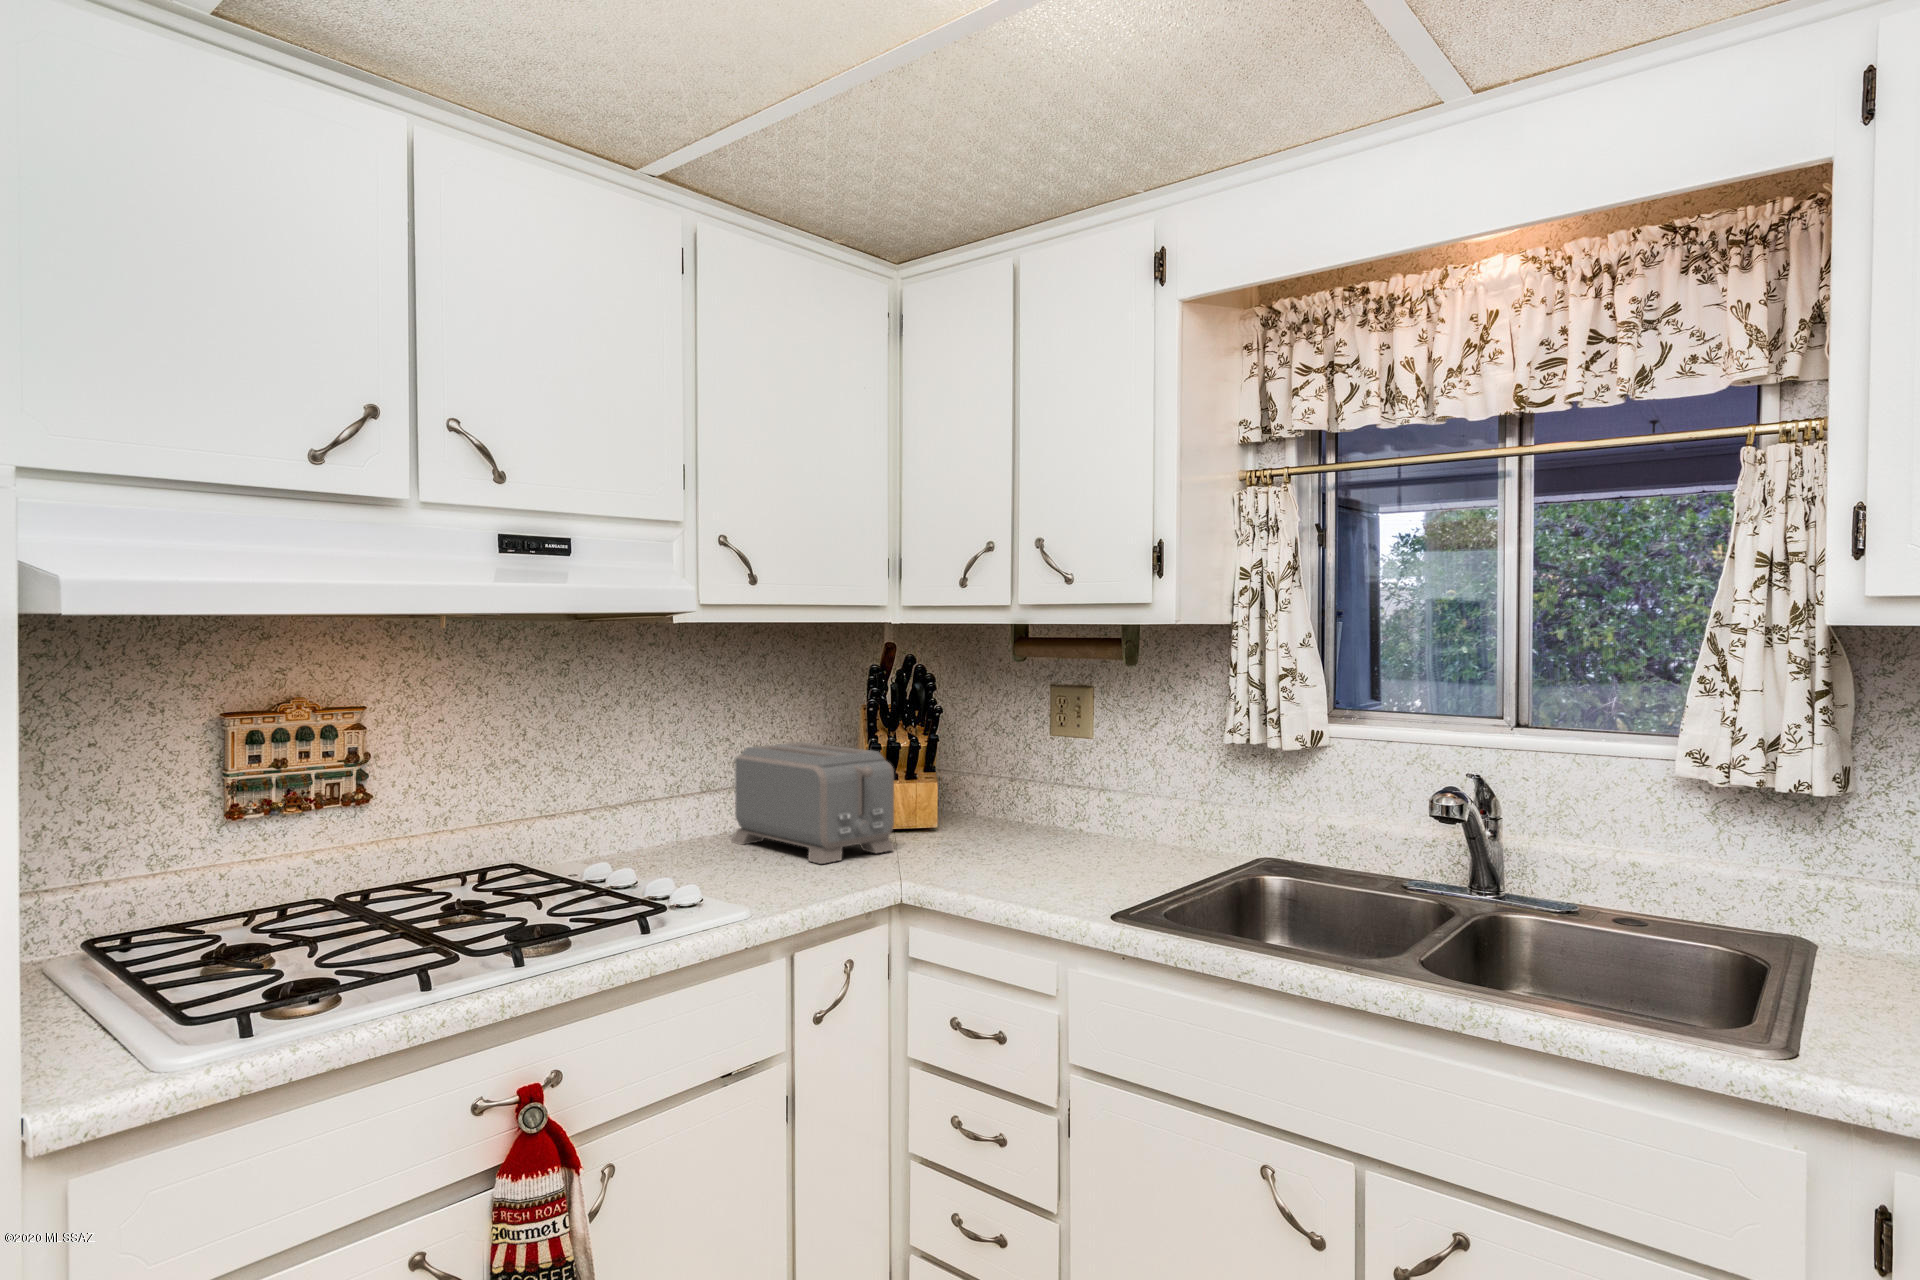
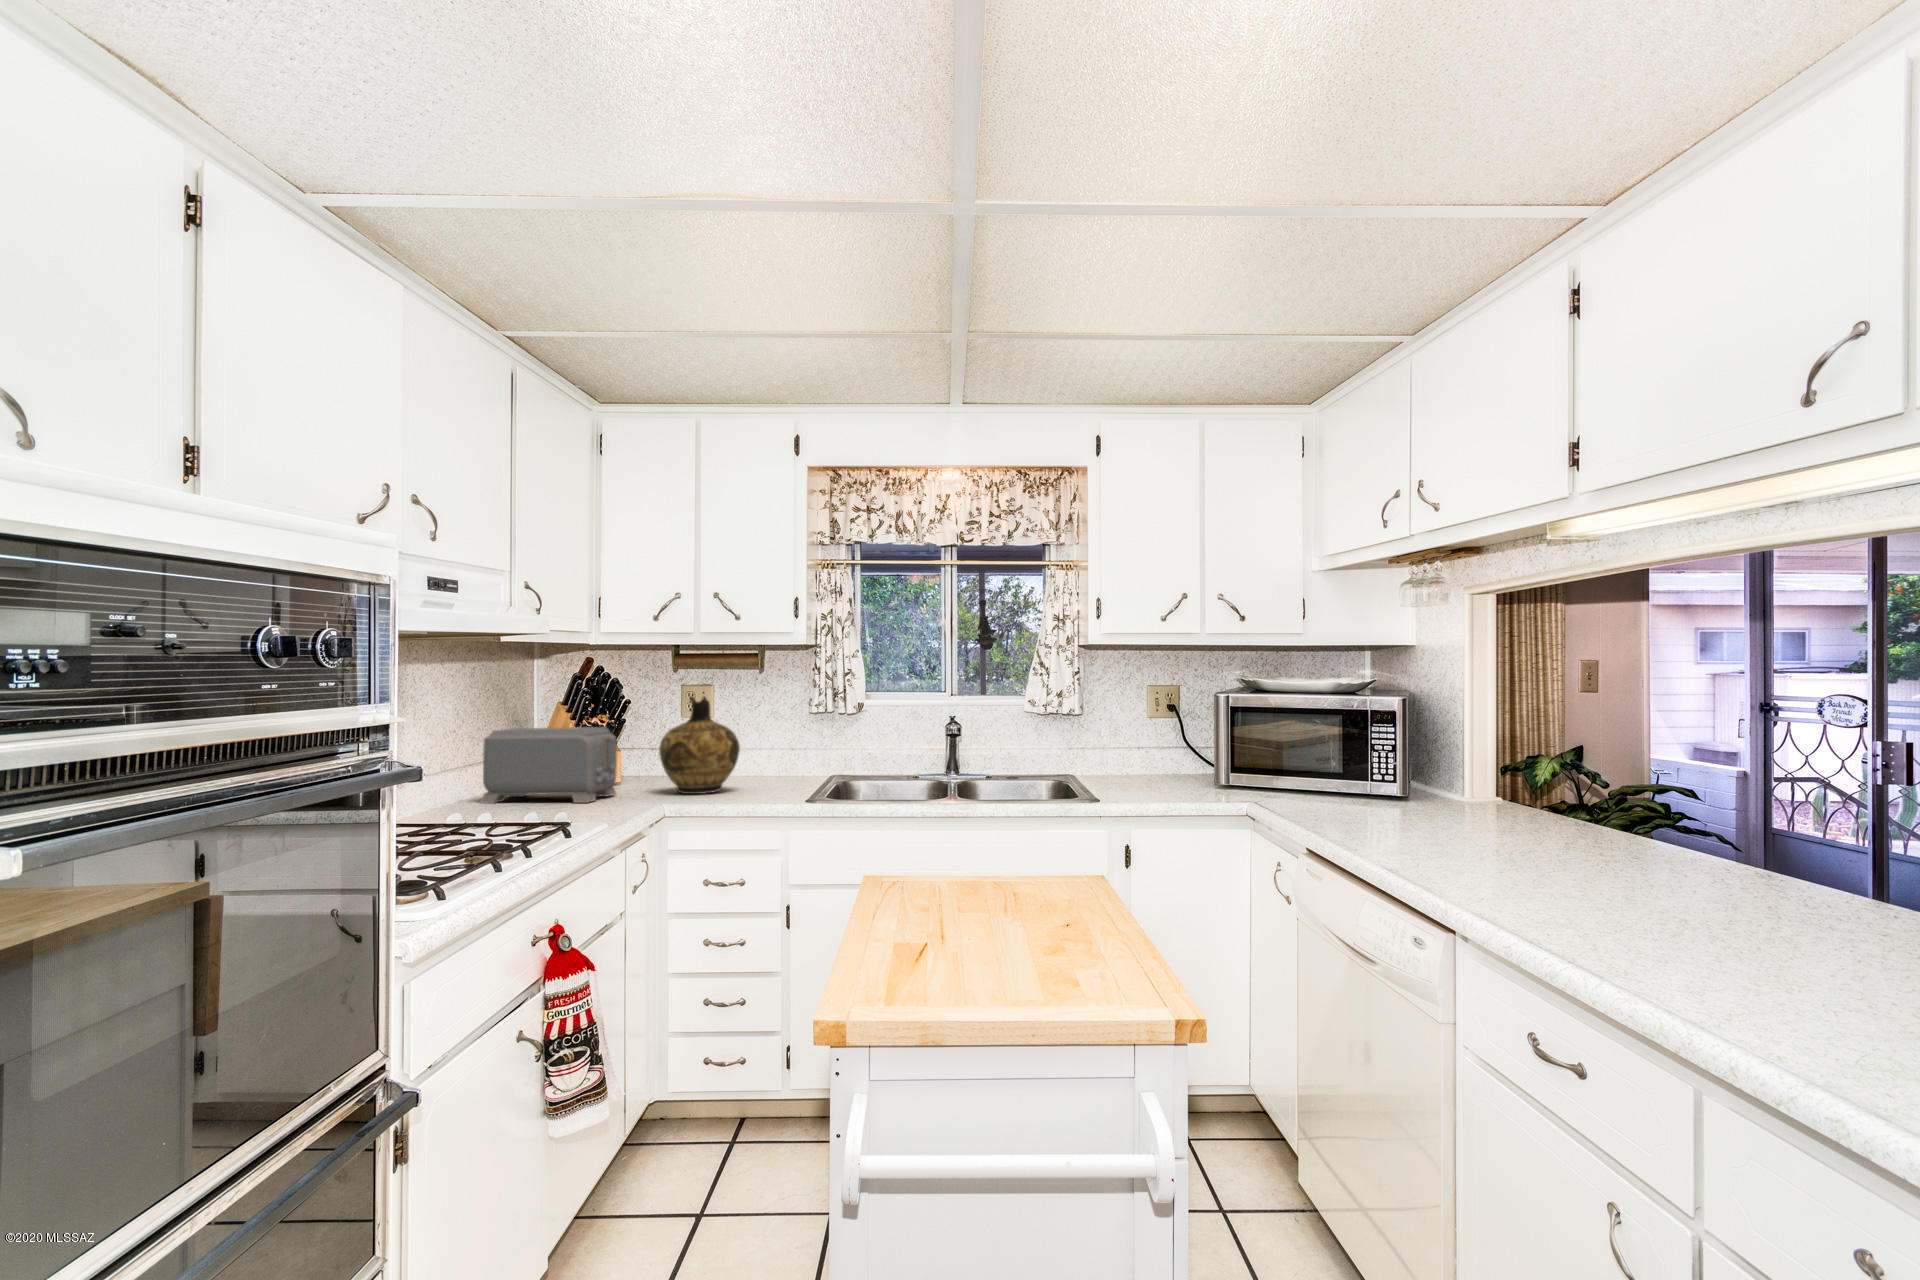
ceramic jug: none [943,713,1065,868] -> present [659,697,740,794]

